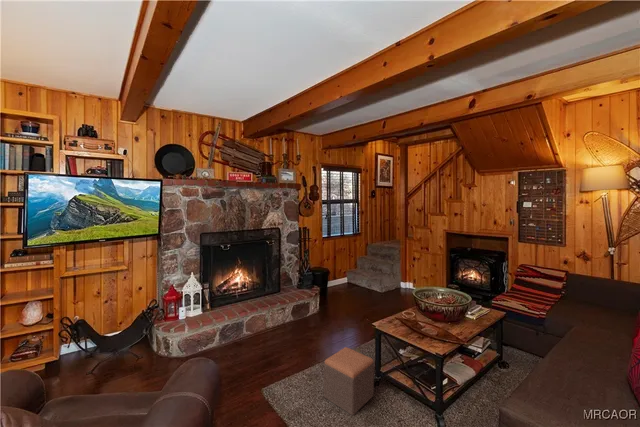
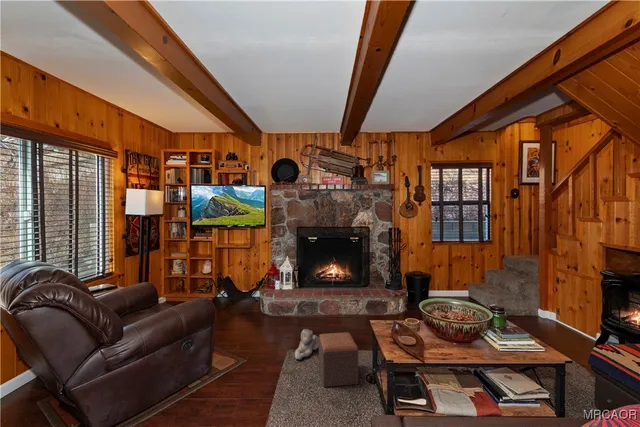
plush toy: none [277,358,304,399] -> present [295,329,319,360]

